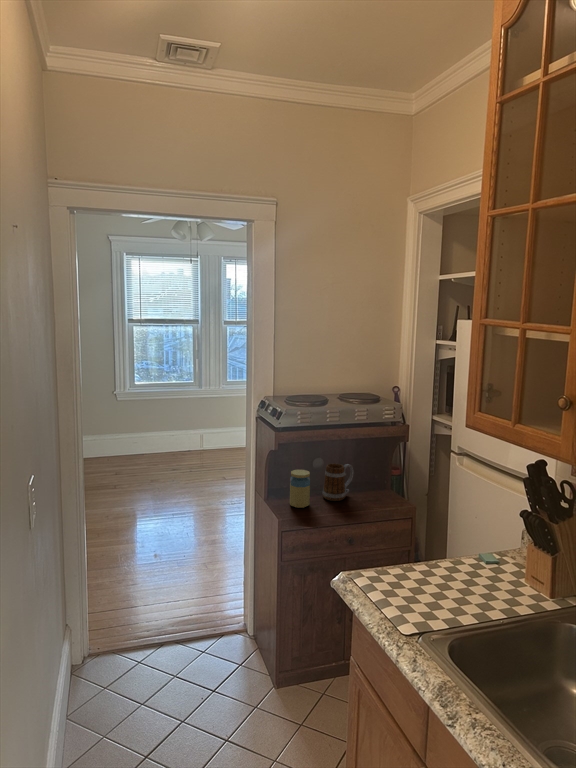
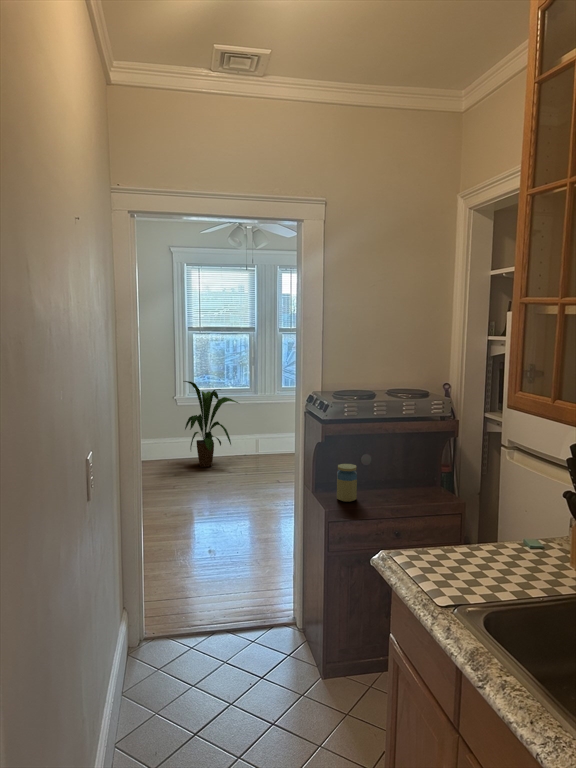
house plant: none [126,374,186,461] -> present [184,381,238,467]
mug: present [323,463,354,501] -> none [370,459,402,496]

